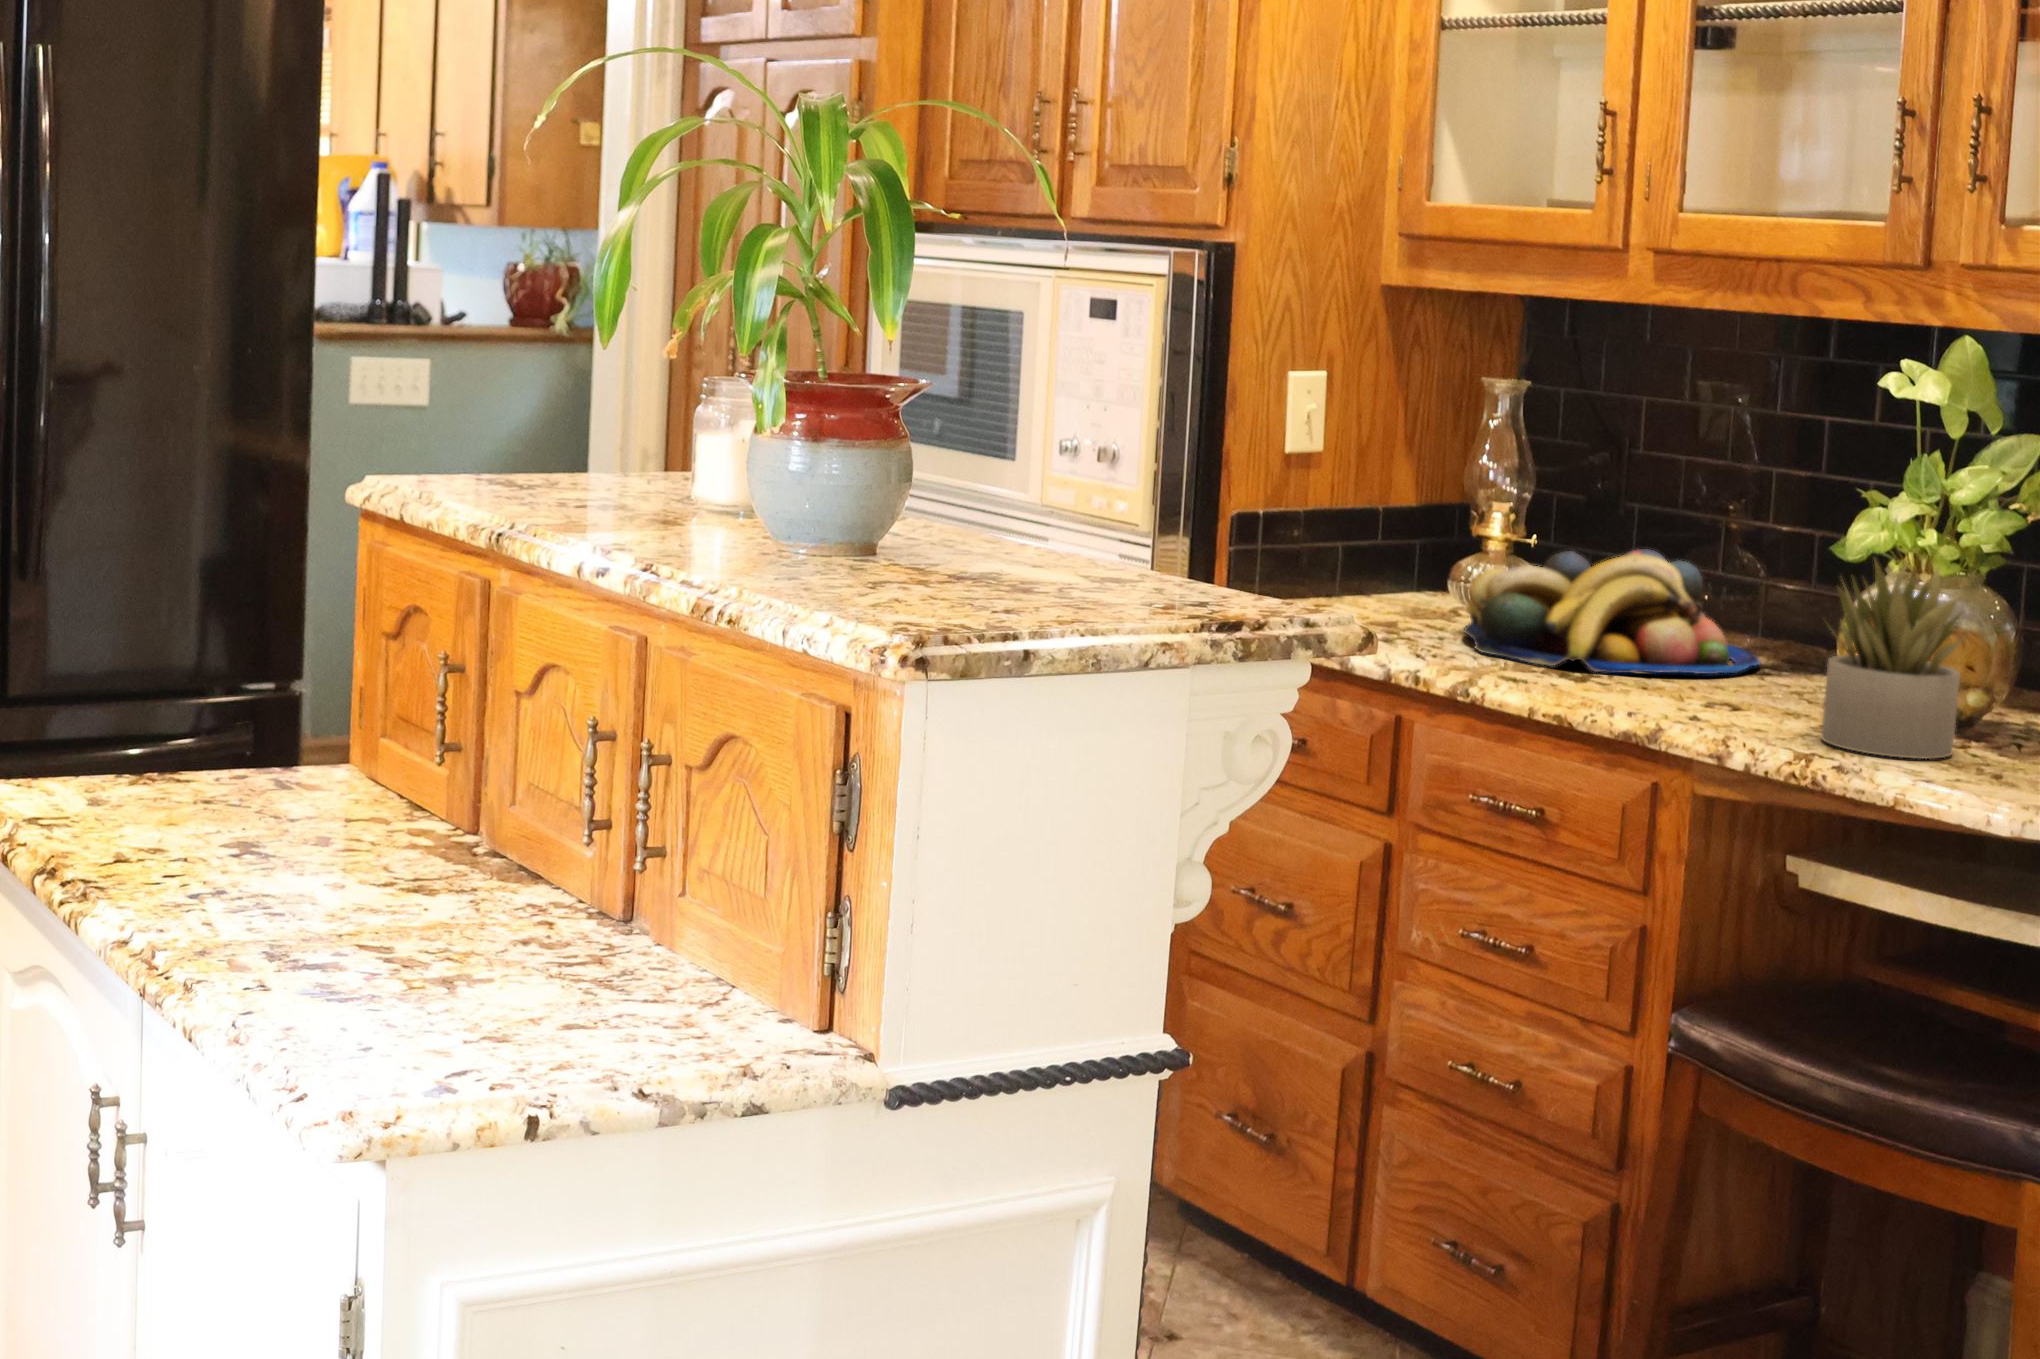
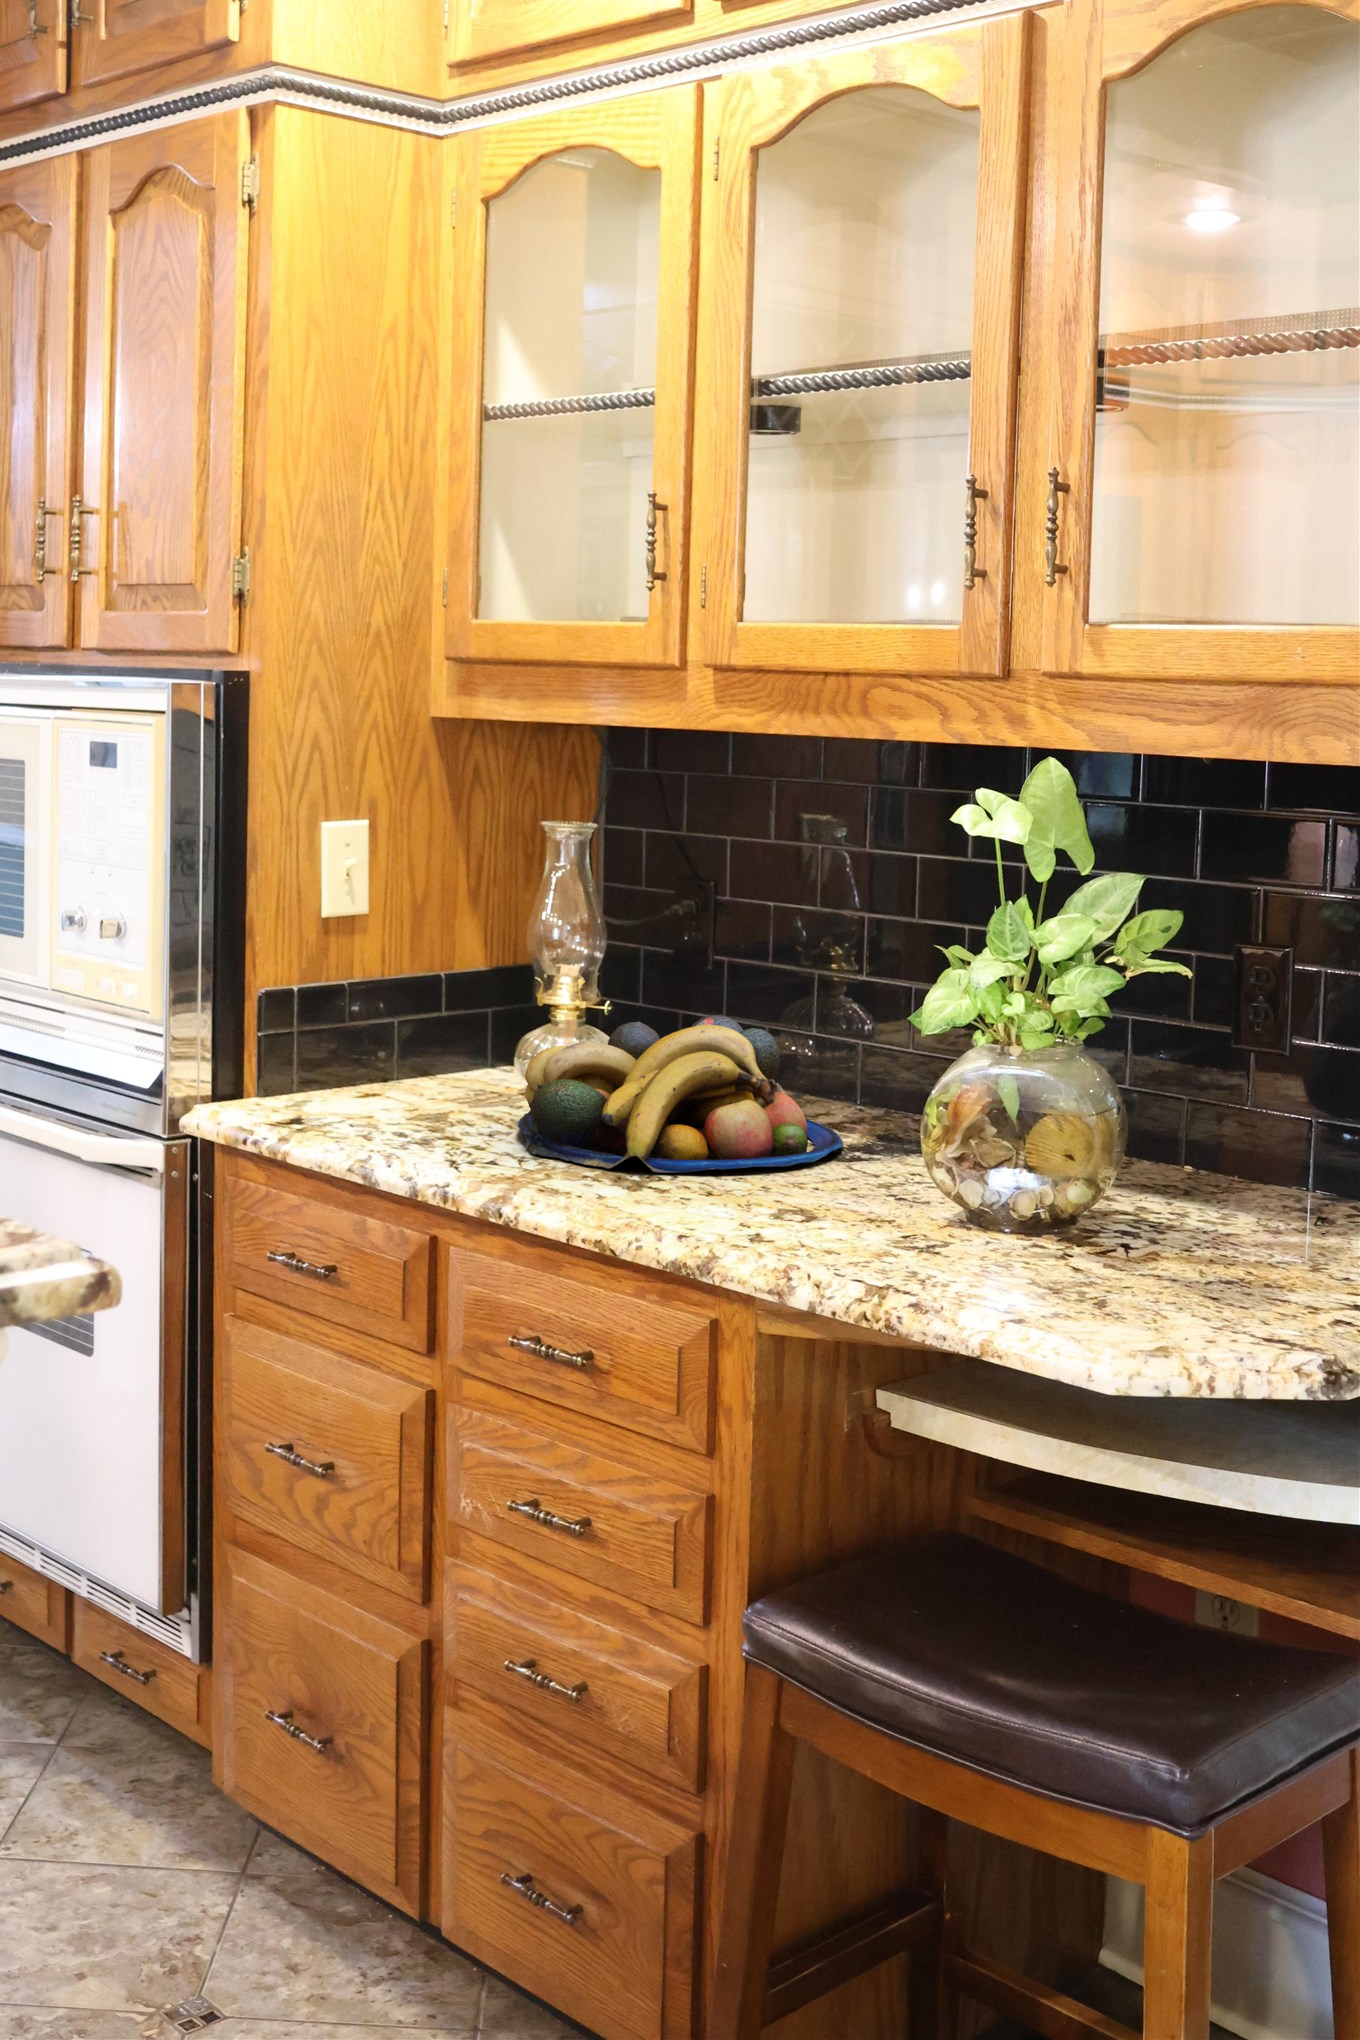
succulent plant: present [1821,560,1964,759] -> none [900,1028,1066,1283]

